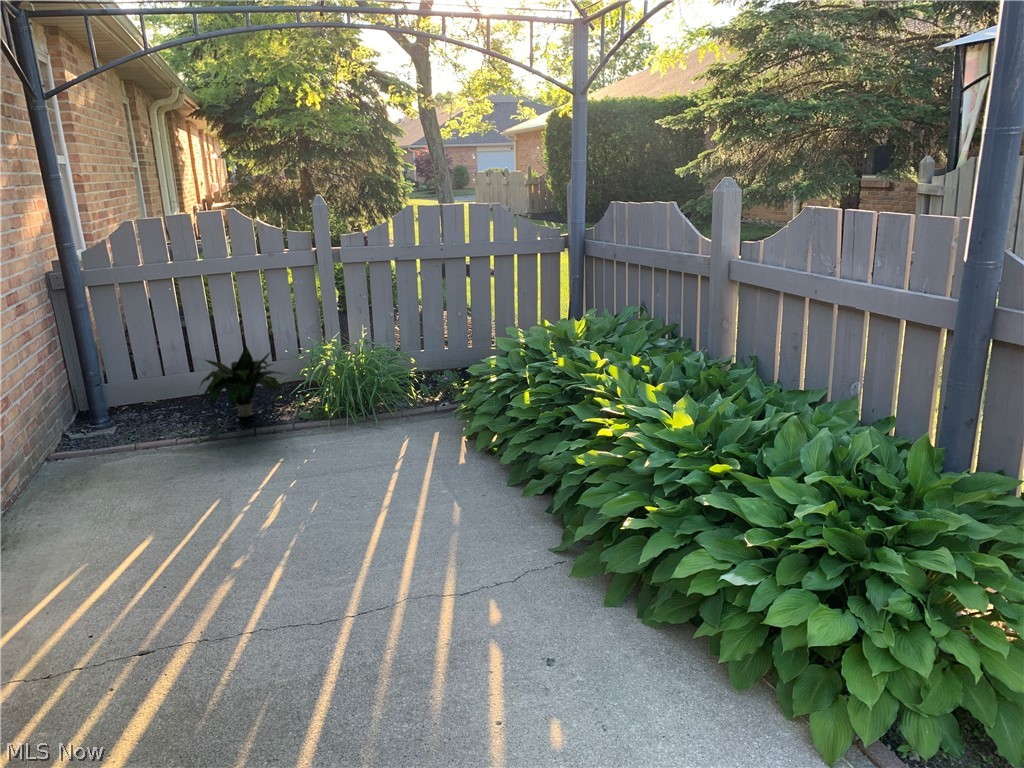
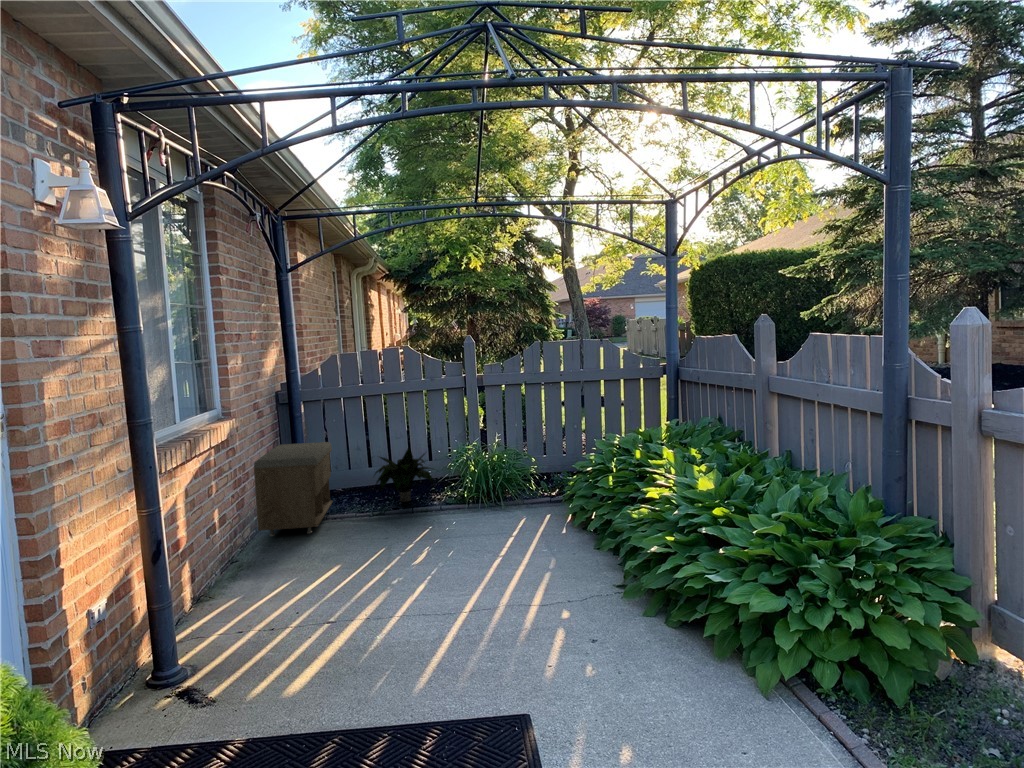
storage bench: none [17,344,144,480] -> present [254,442,332,536]

